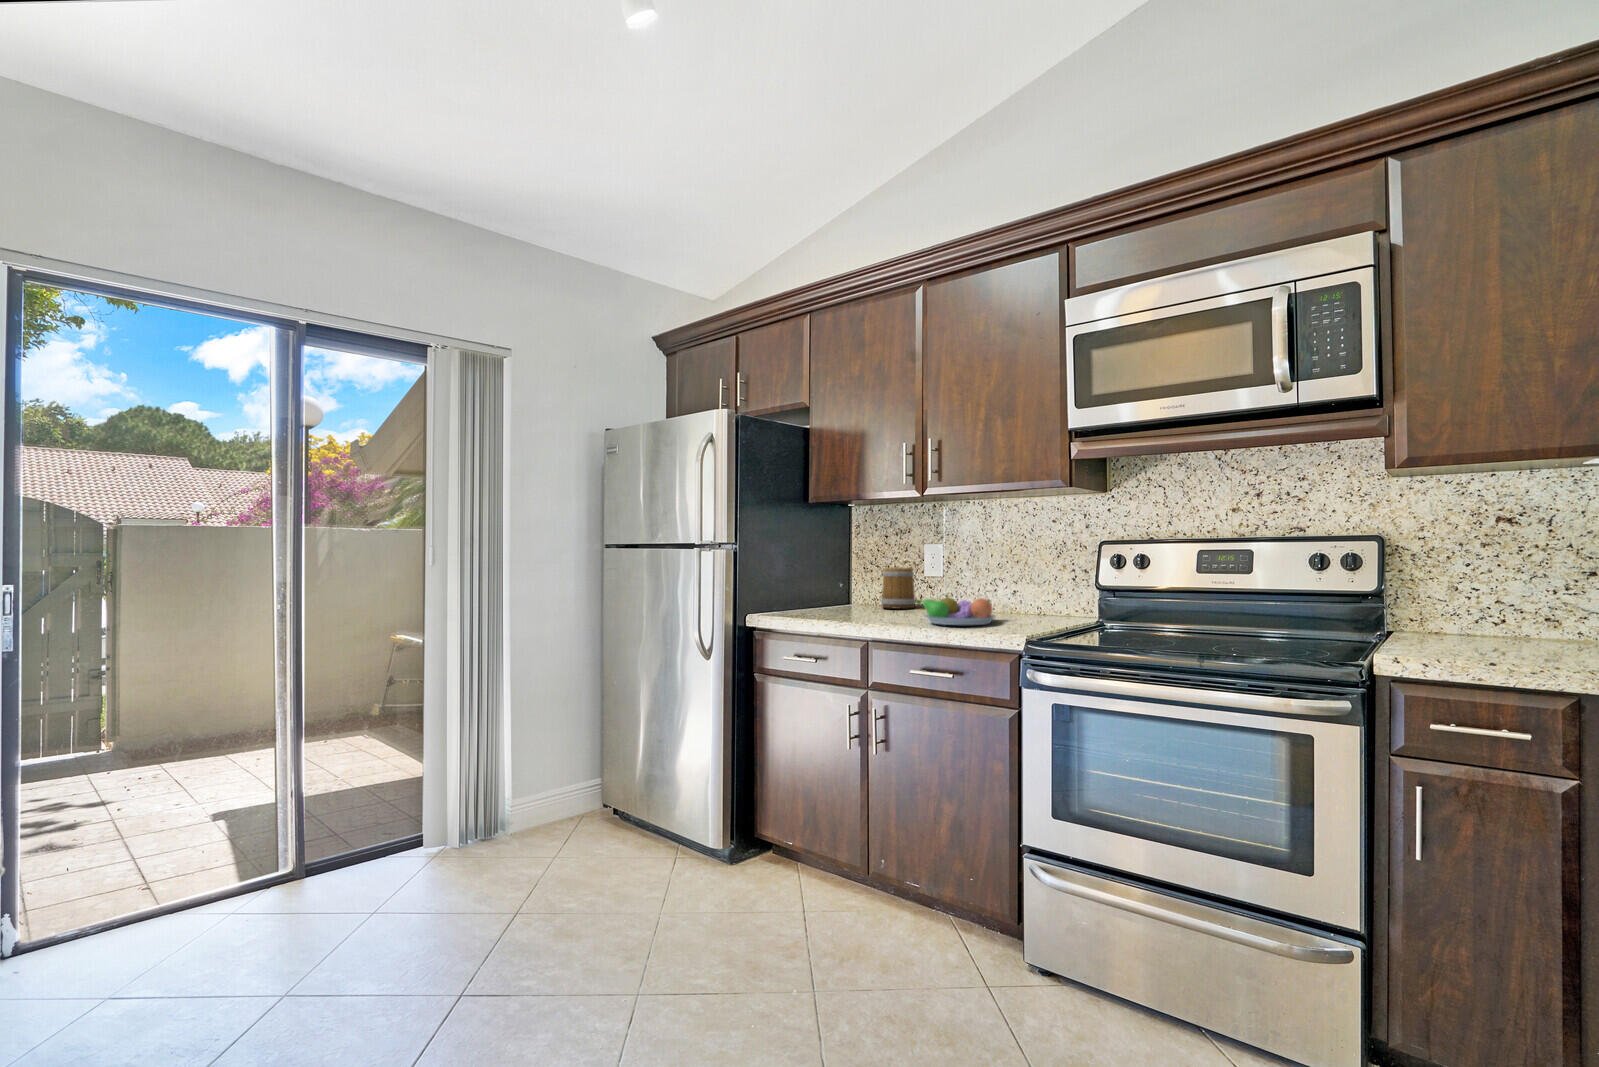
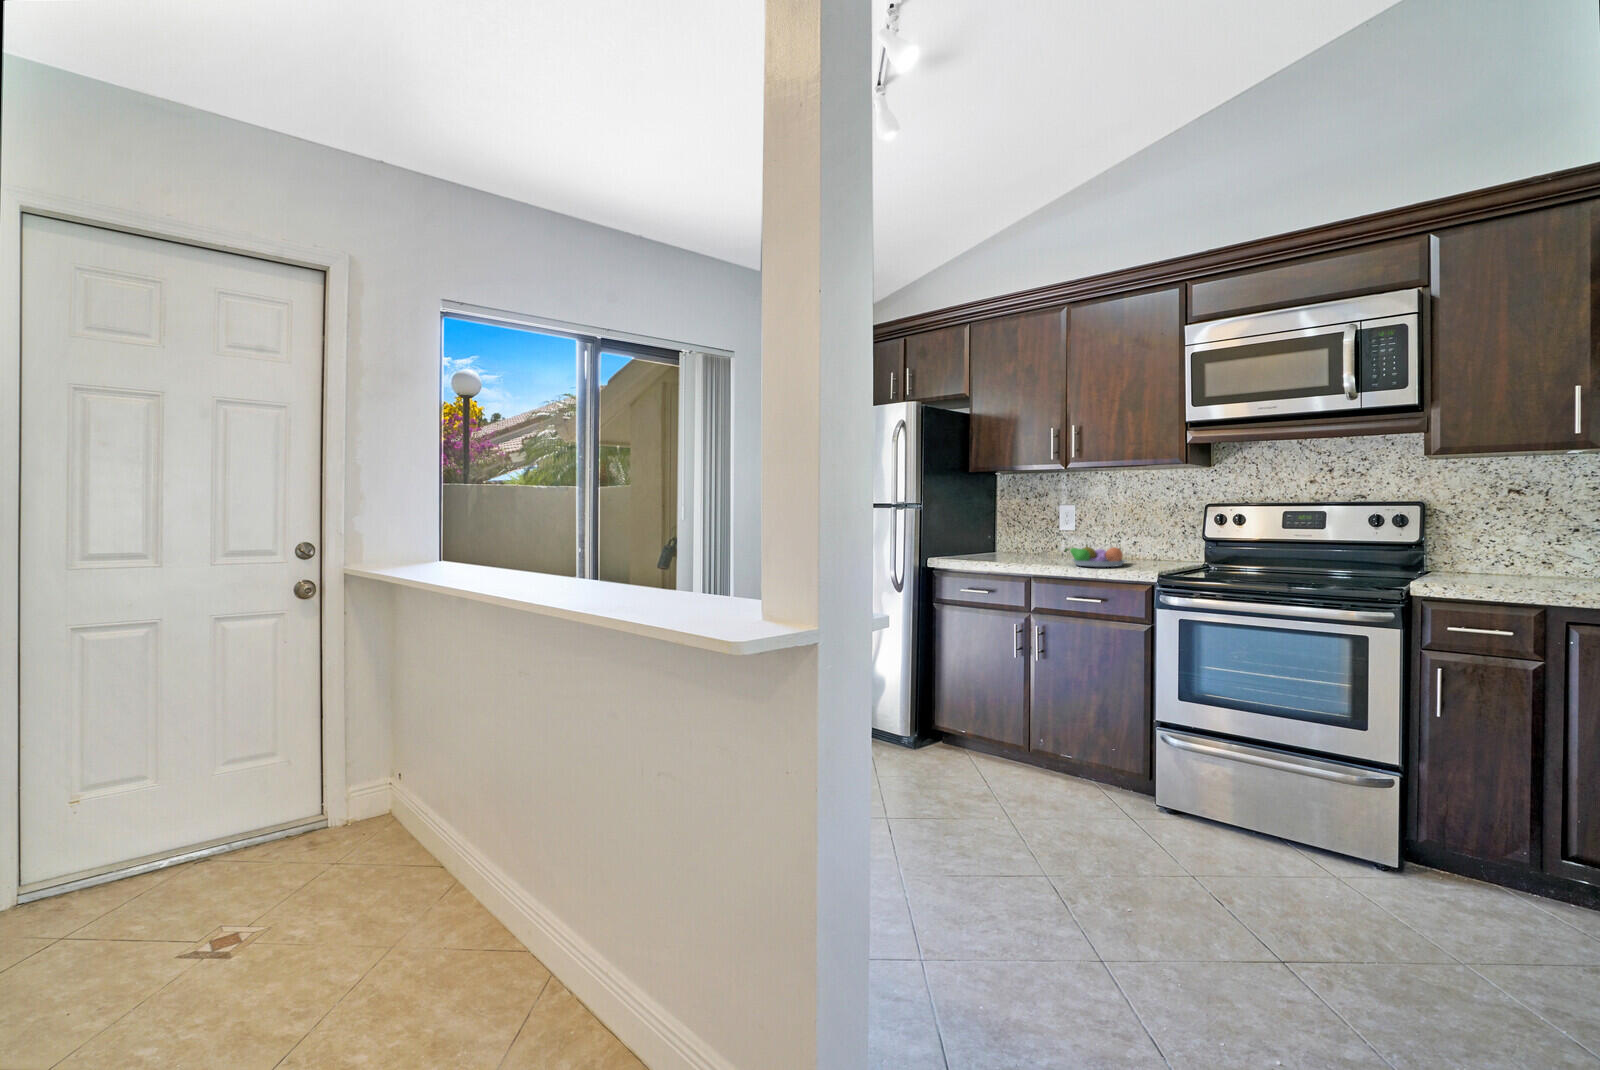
mug: present [881,567,916,609] -> none [1026,524,1054,556]

